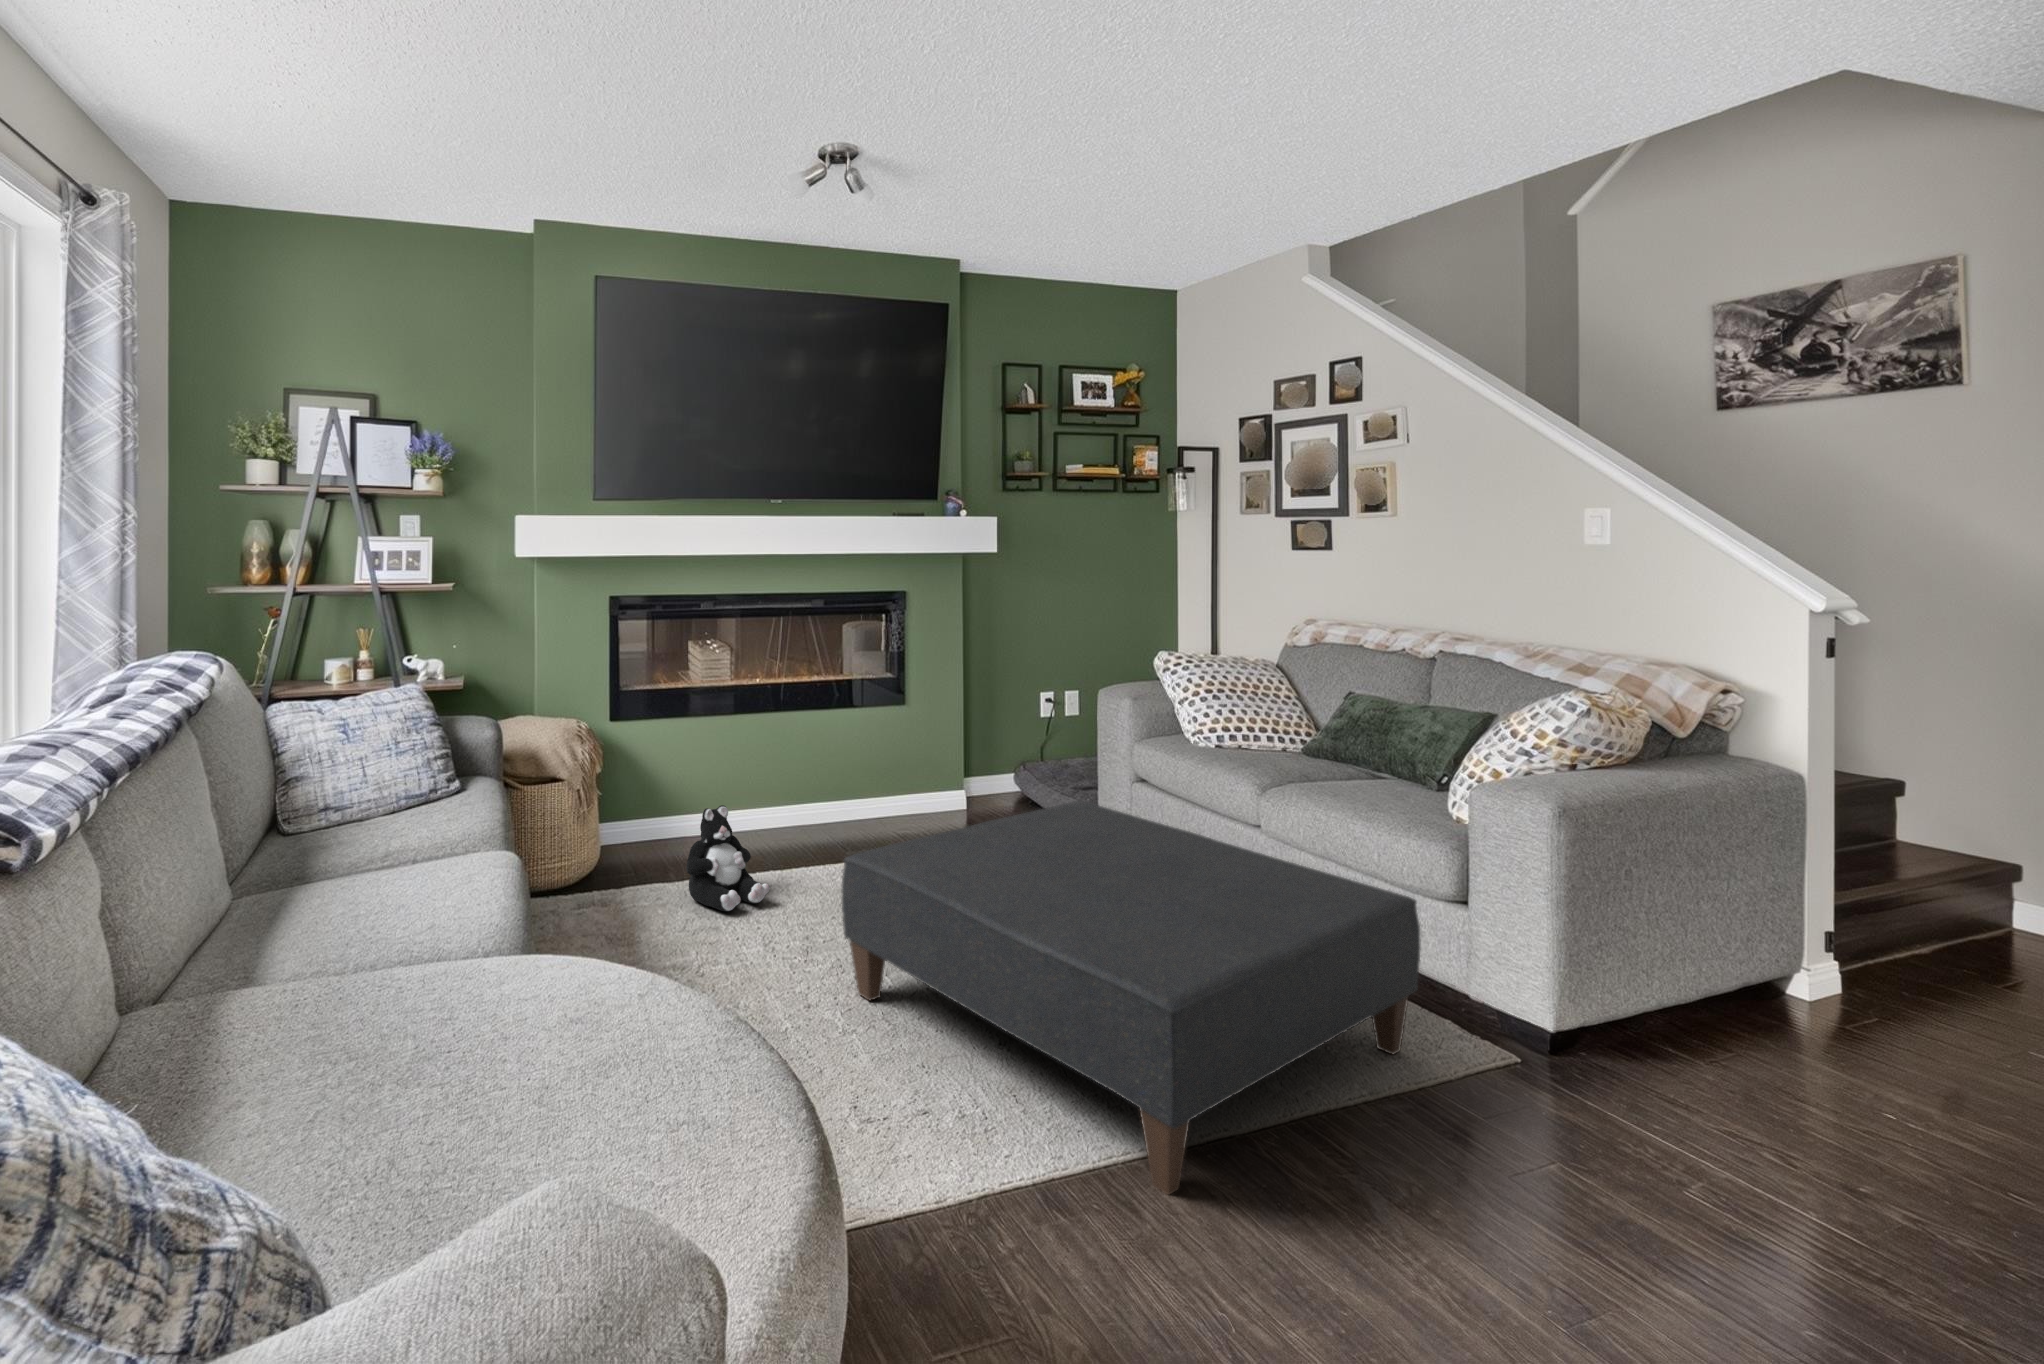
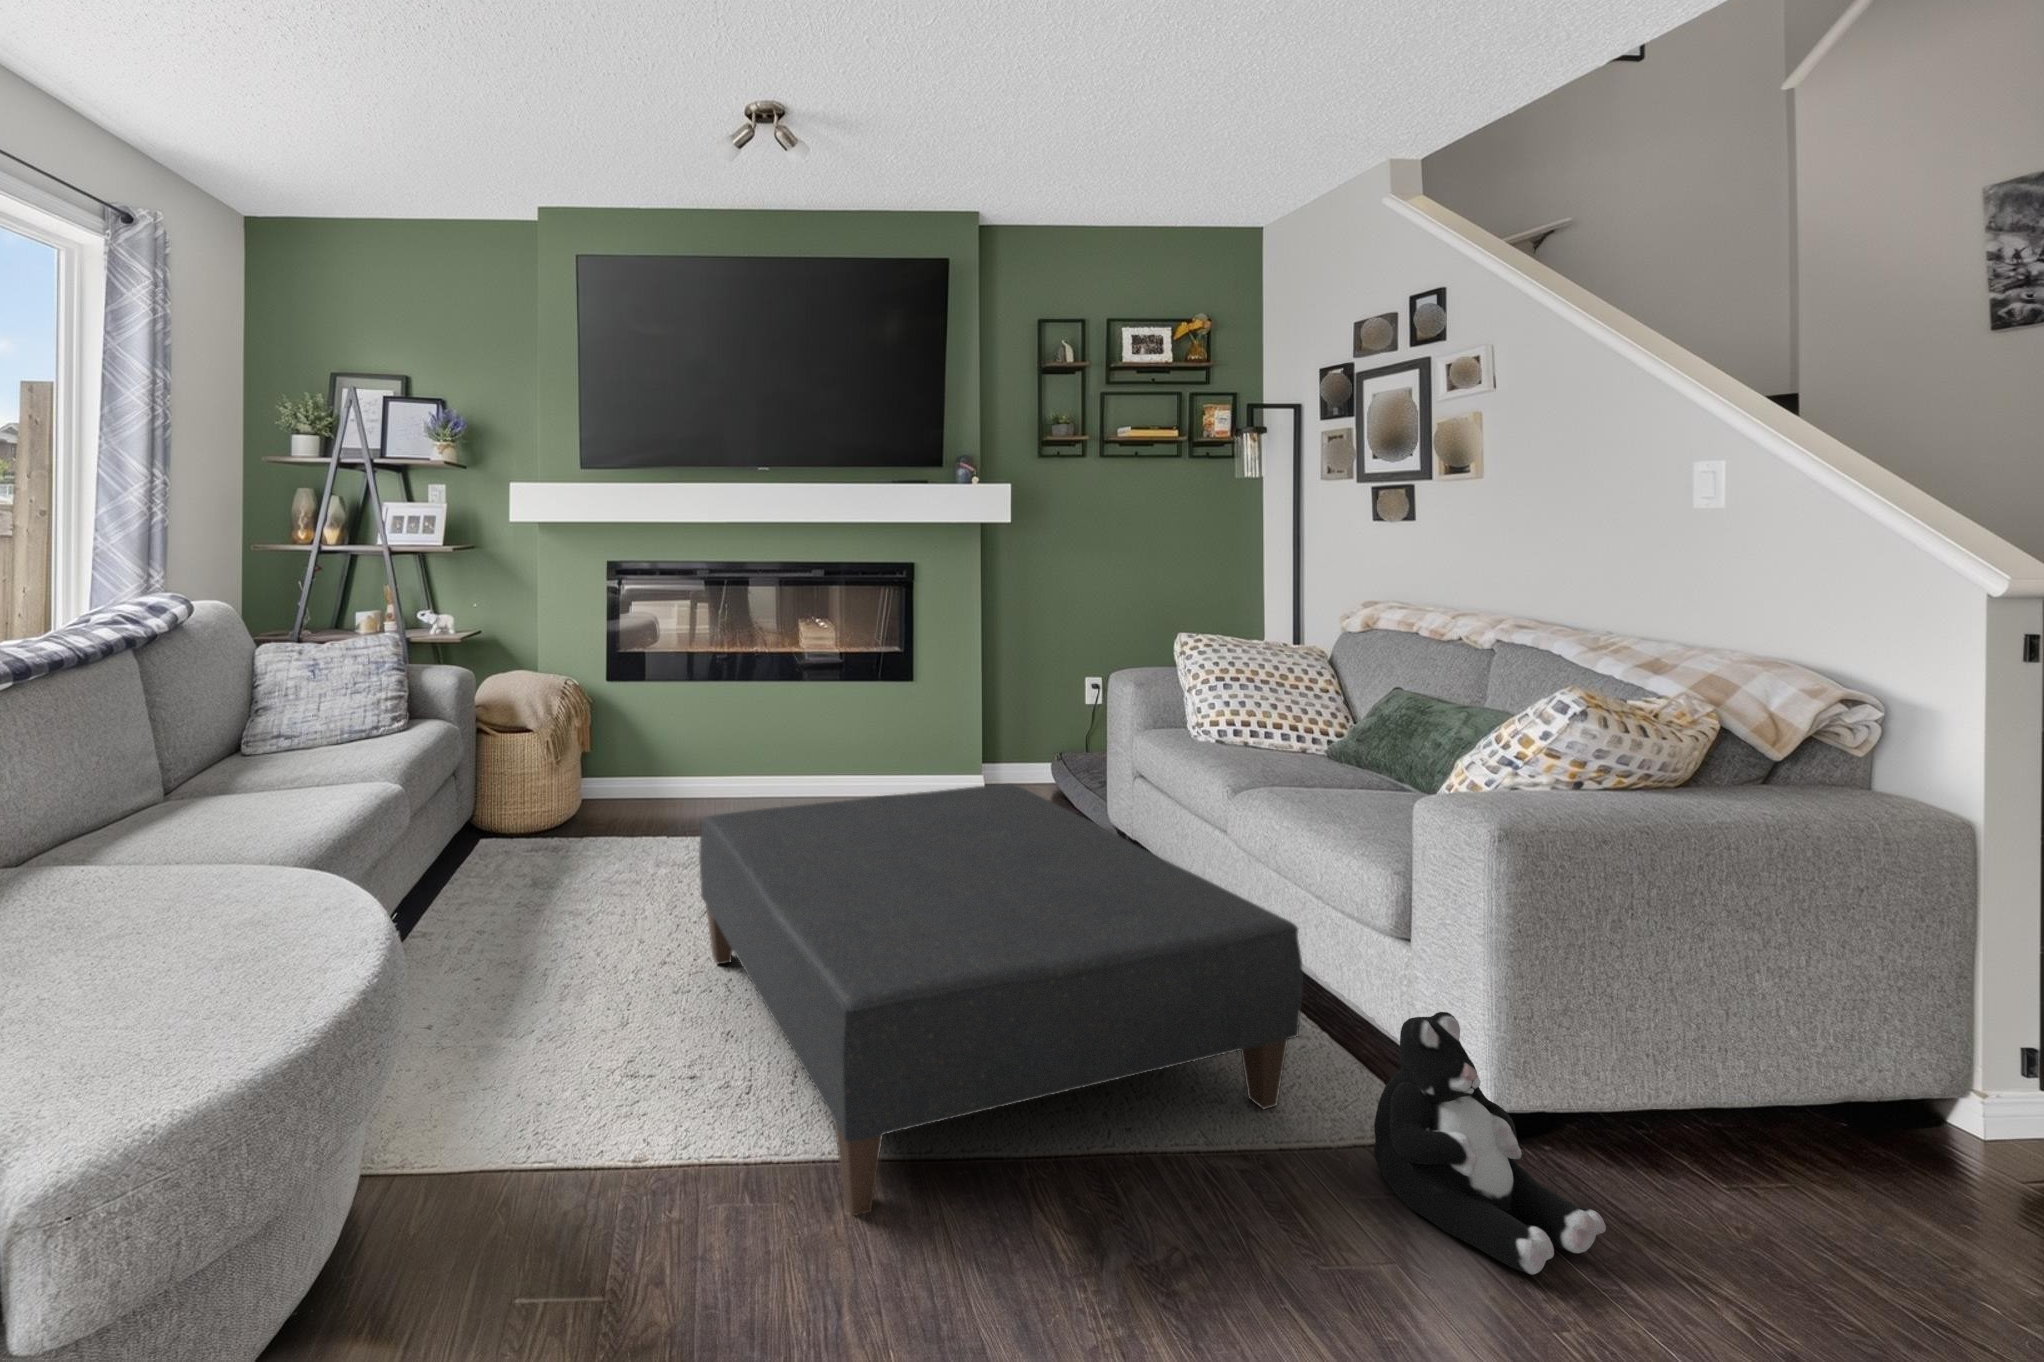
plush toy: present [686,805,770,911] -> present [1374,1012,1606,1275]

